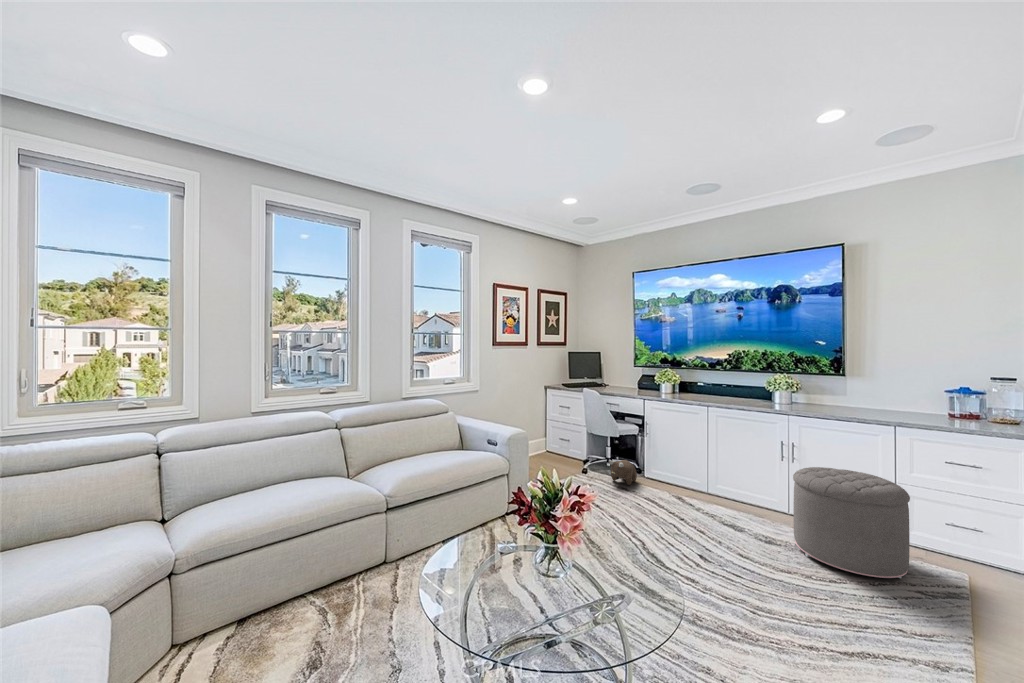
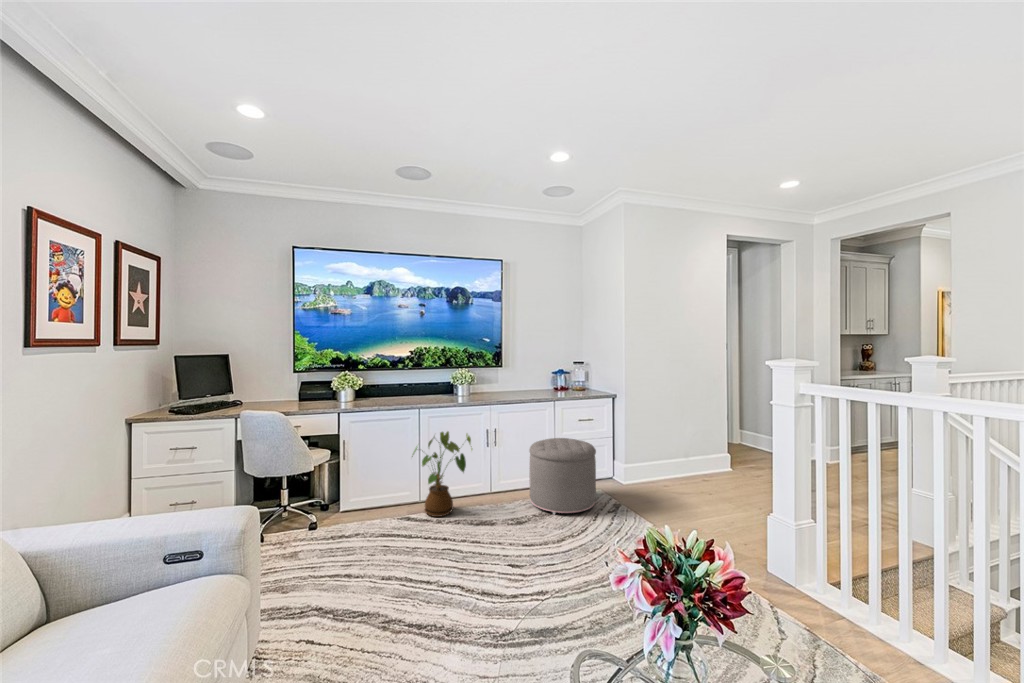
house plant: none [672,428,739,506] -> present [412,431,472,517]
plush toy: present [609,460,637,485] -> none [331,499,364,533]

